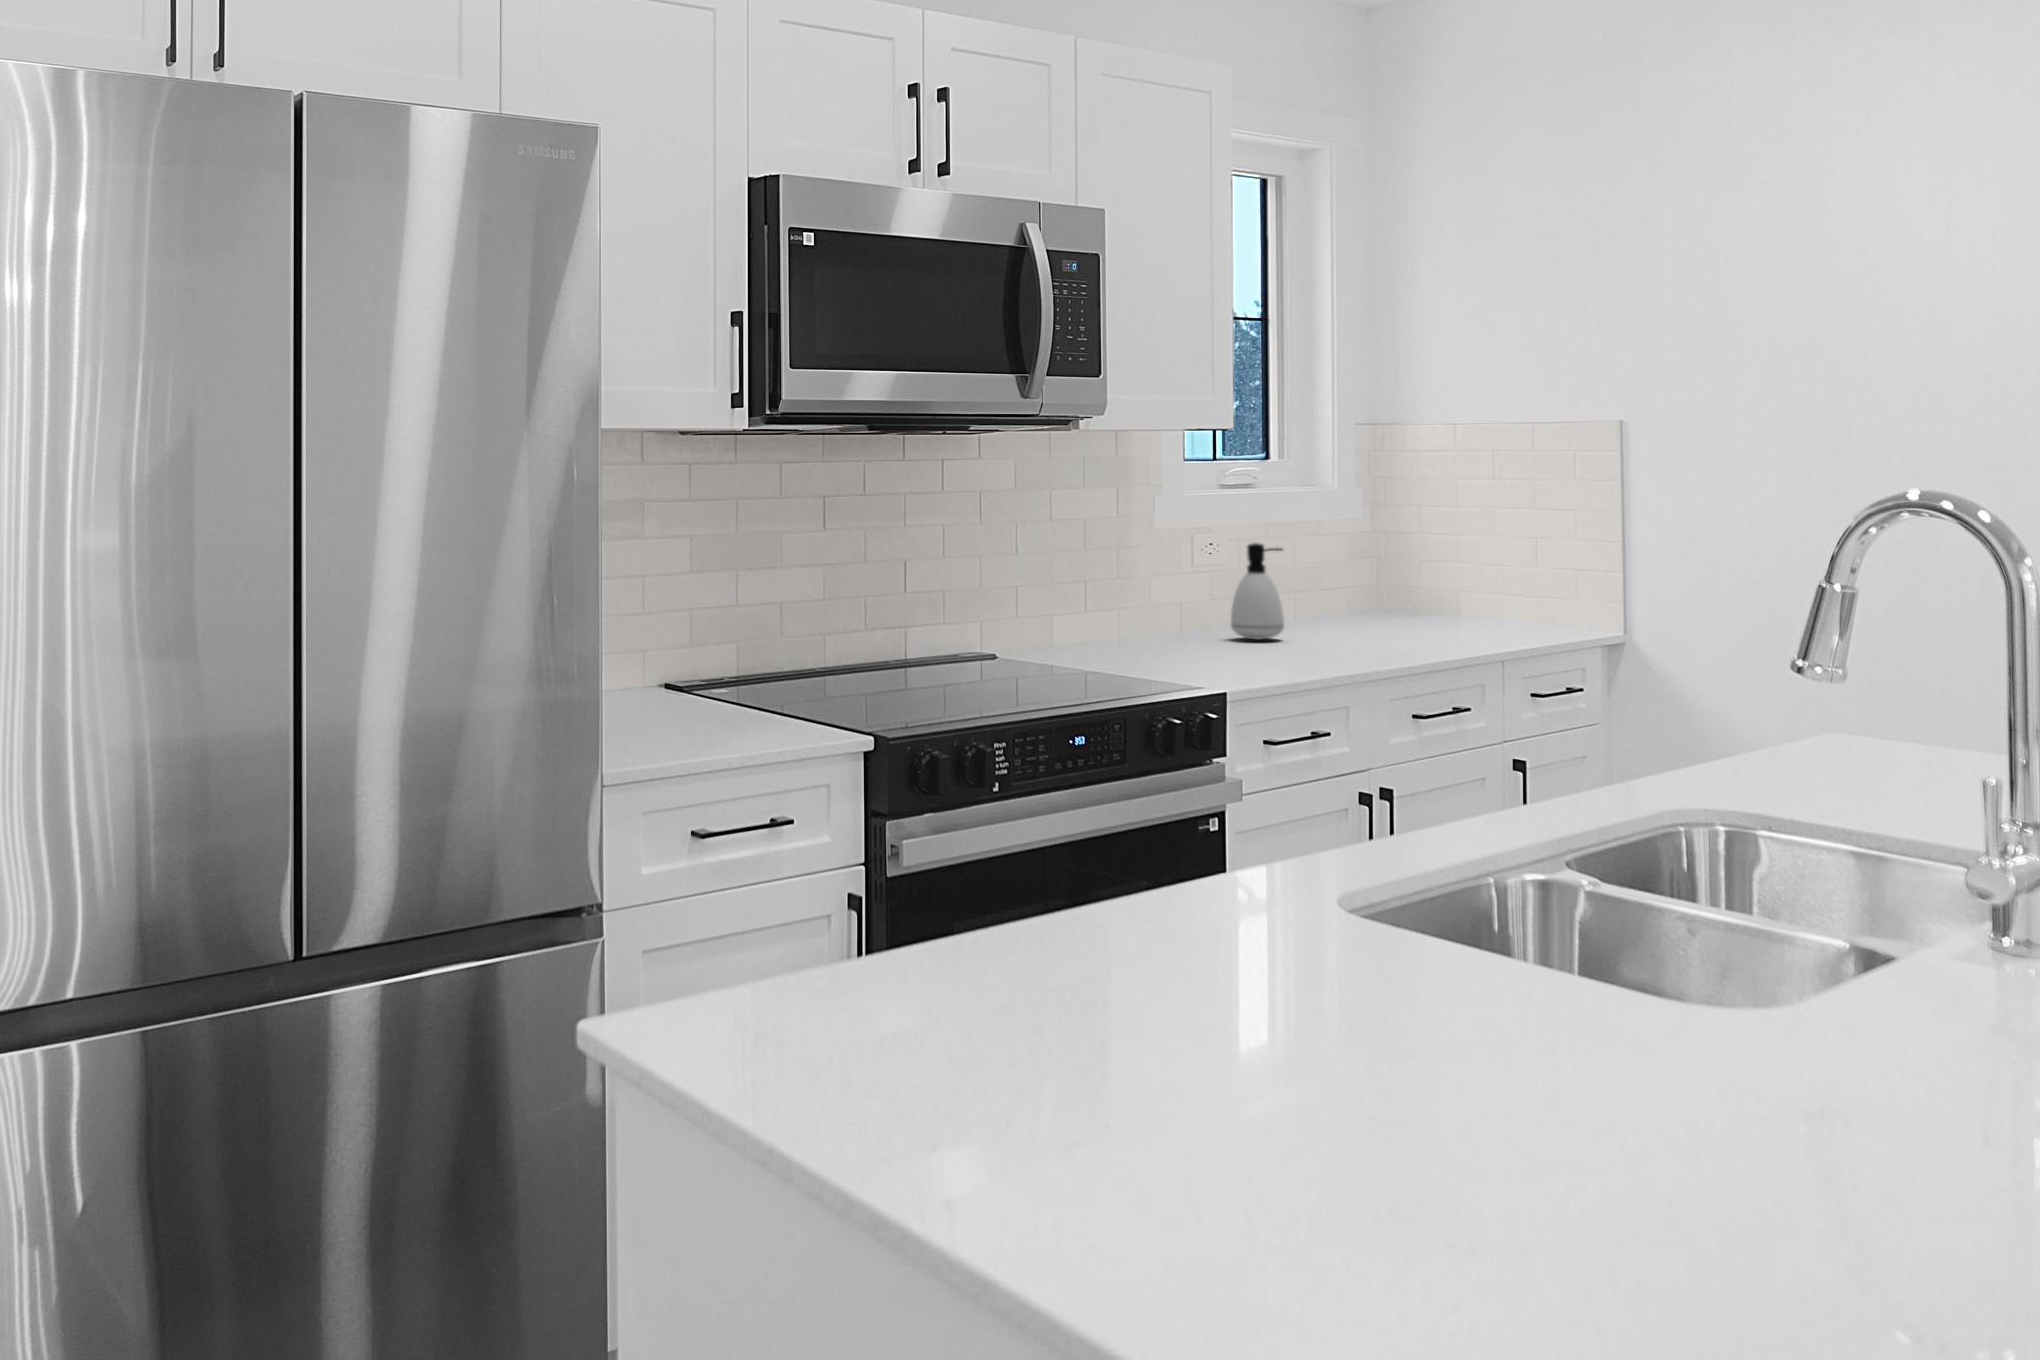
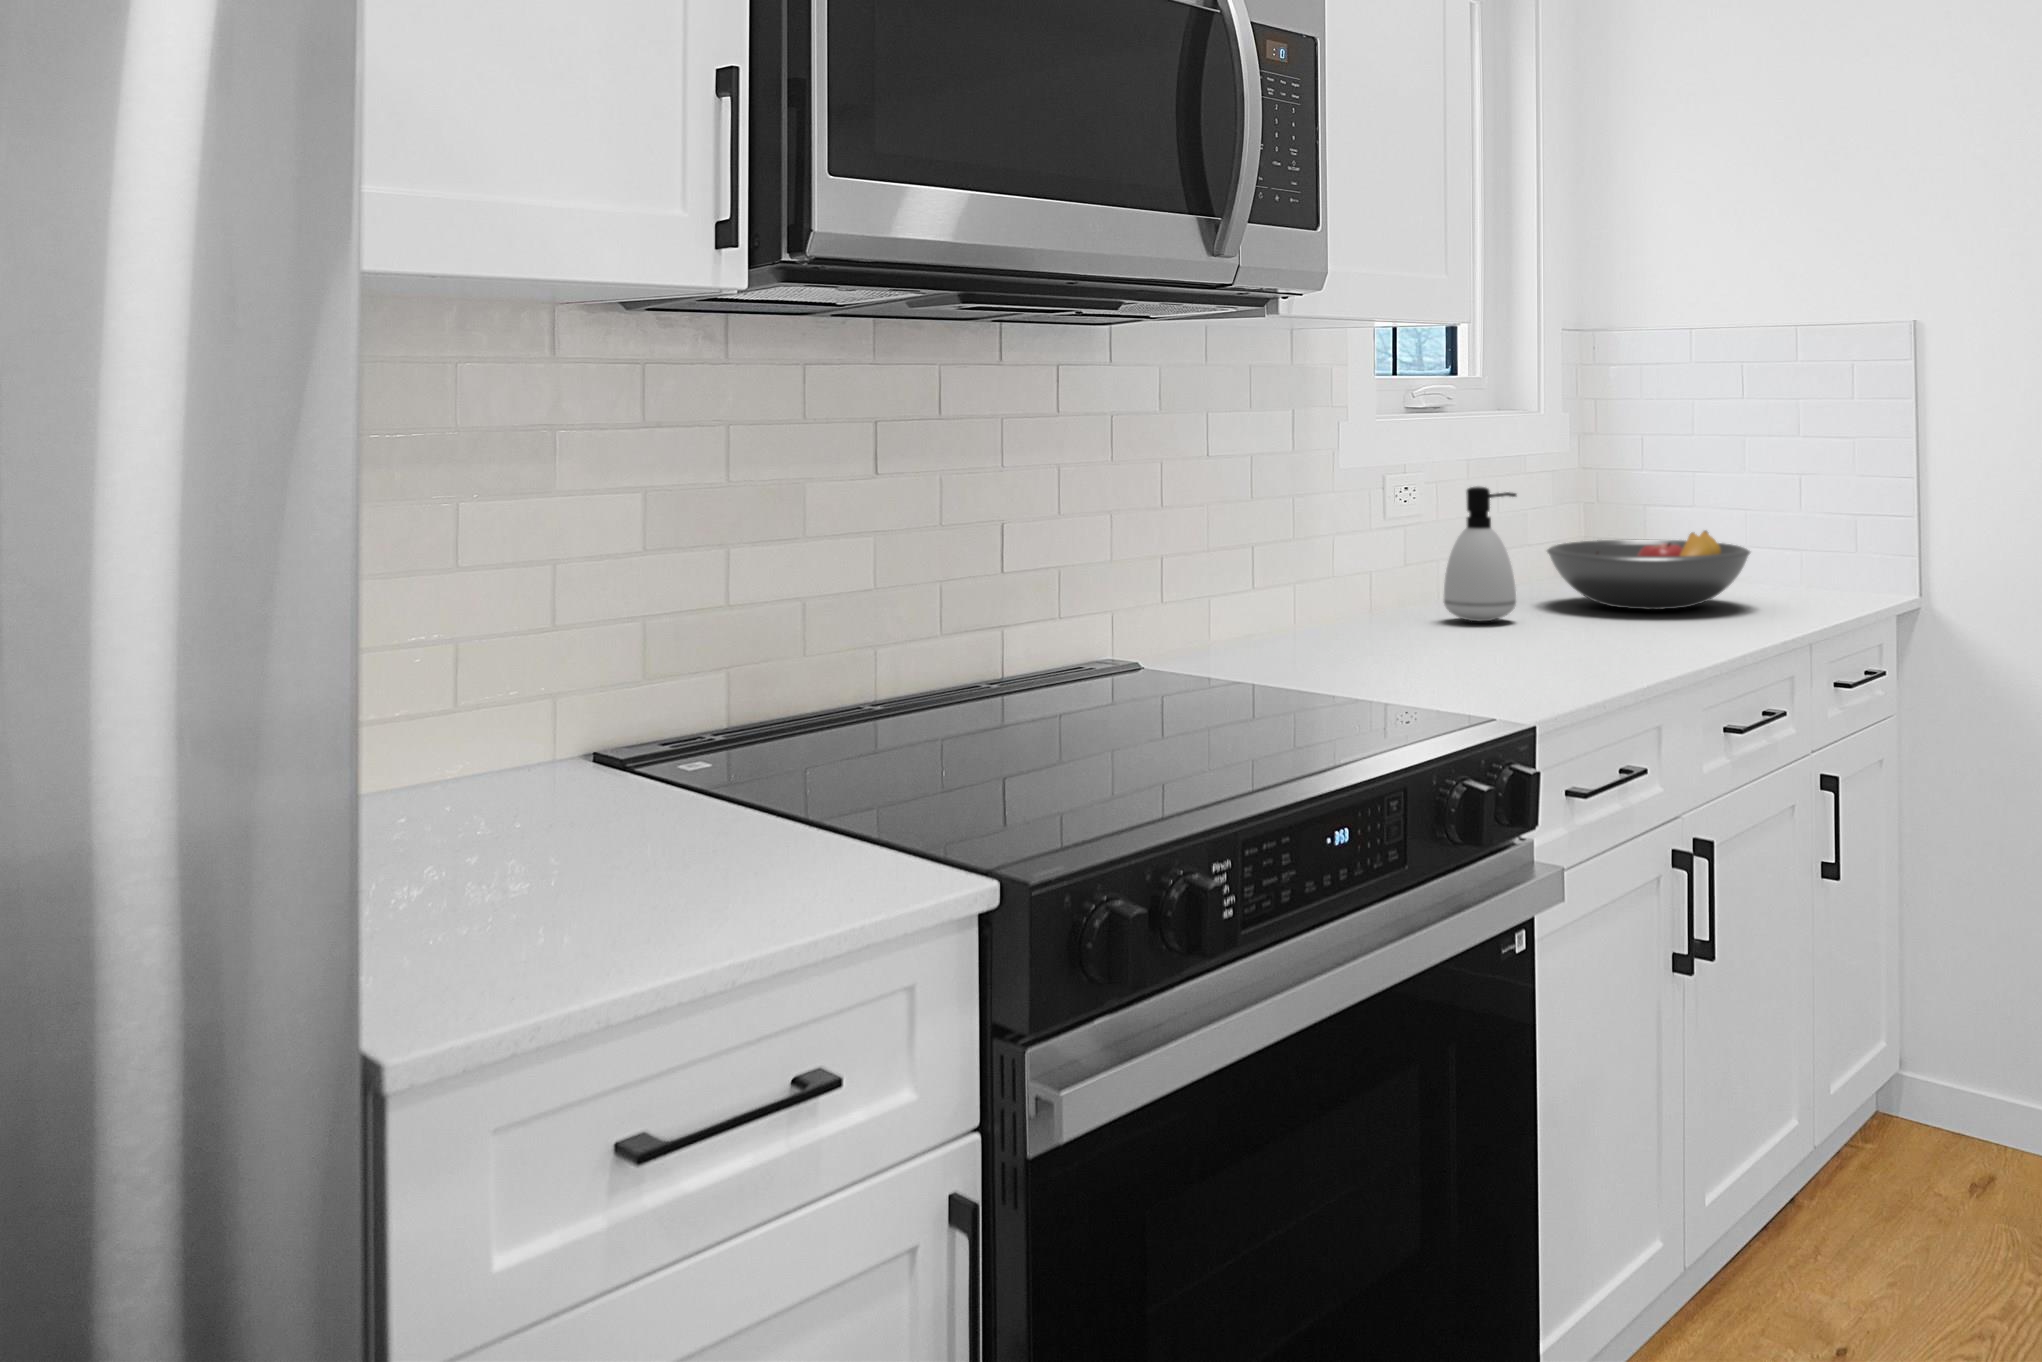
fruit bowl: none [1318,579,1475,635] -> present [1547,530,1750,610]

